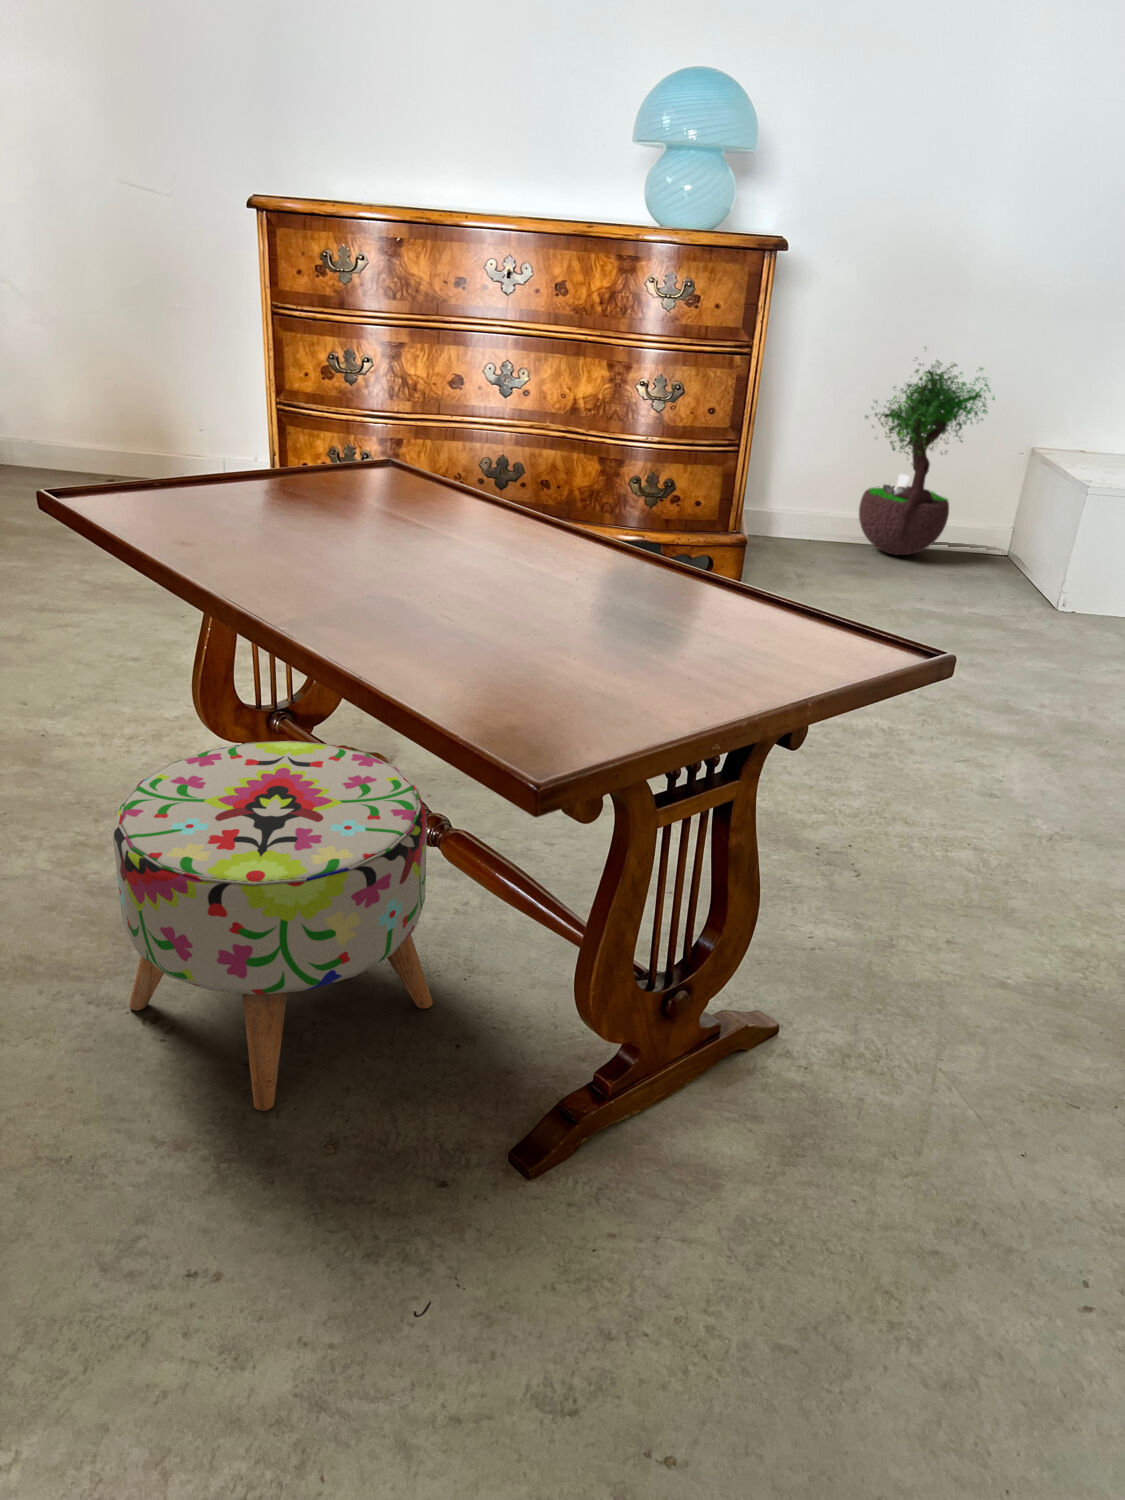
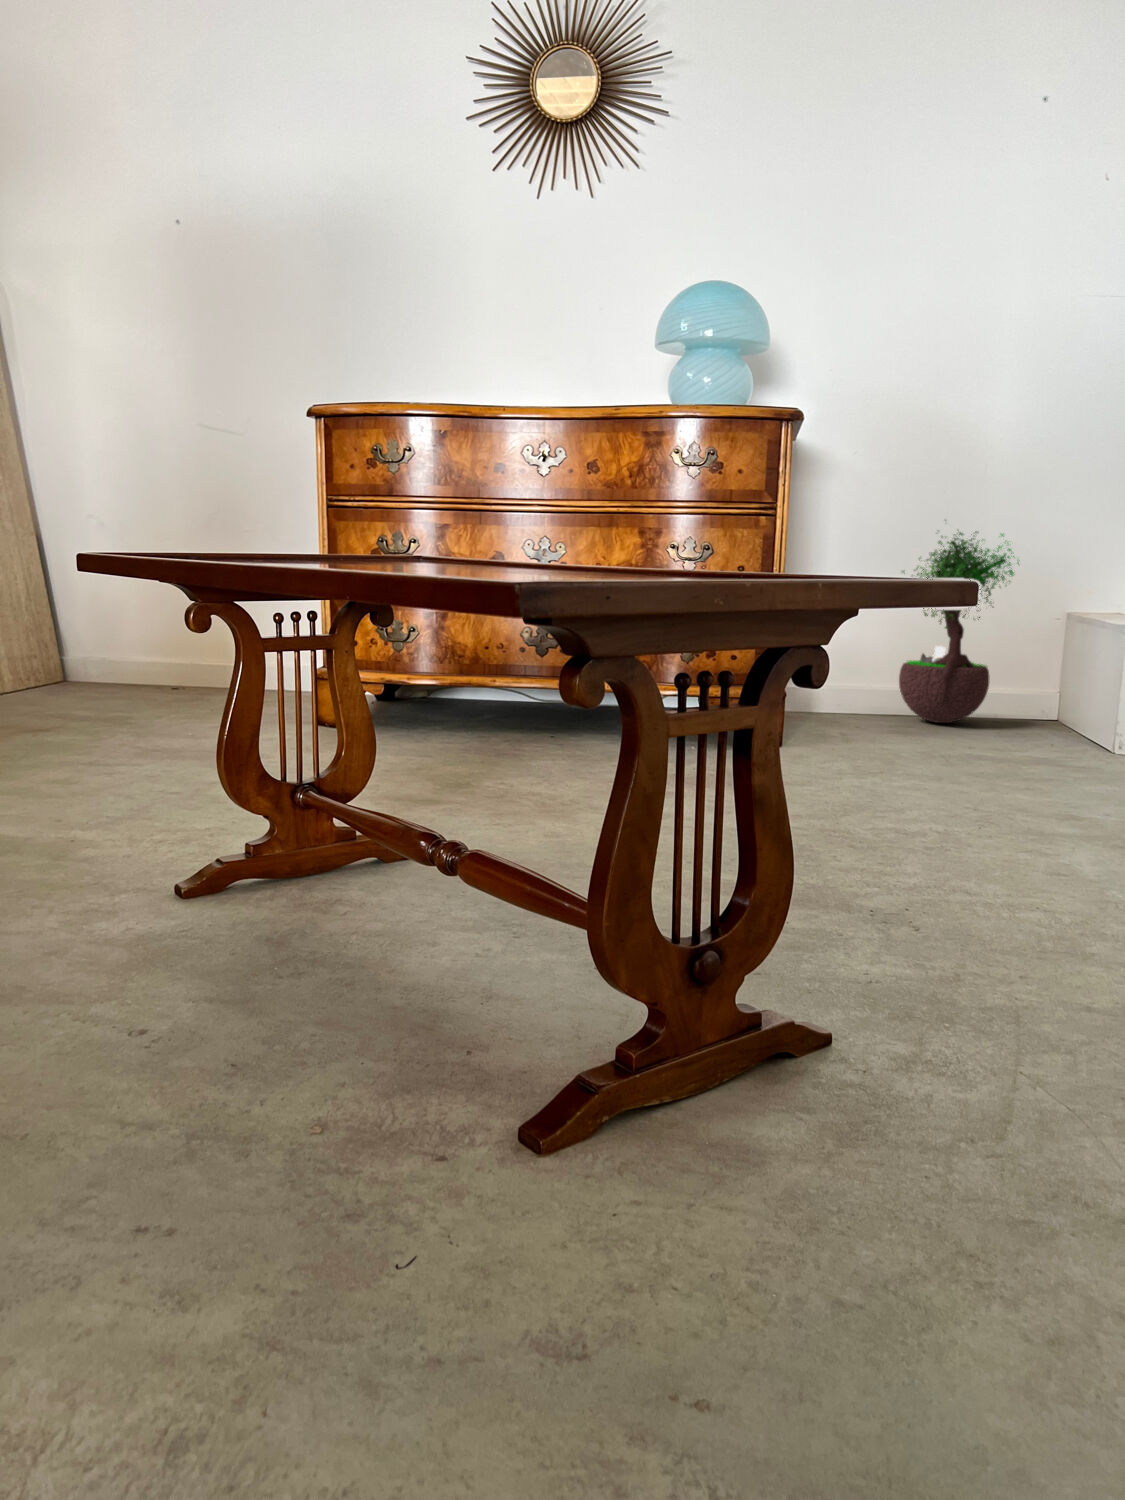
ottoman: present [113,741,433,1111] -> none [105,746,445,1097]

